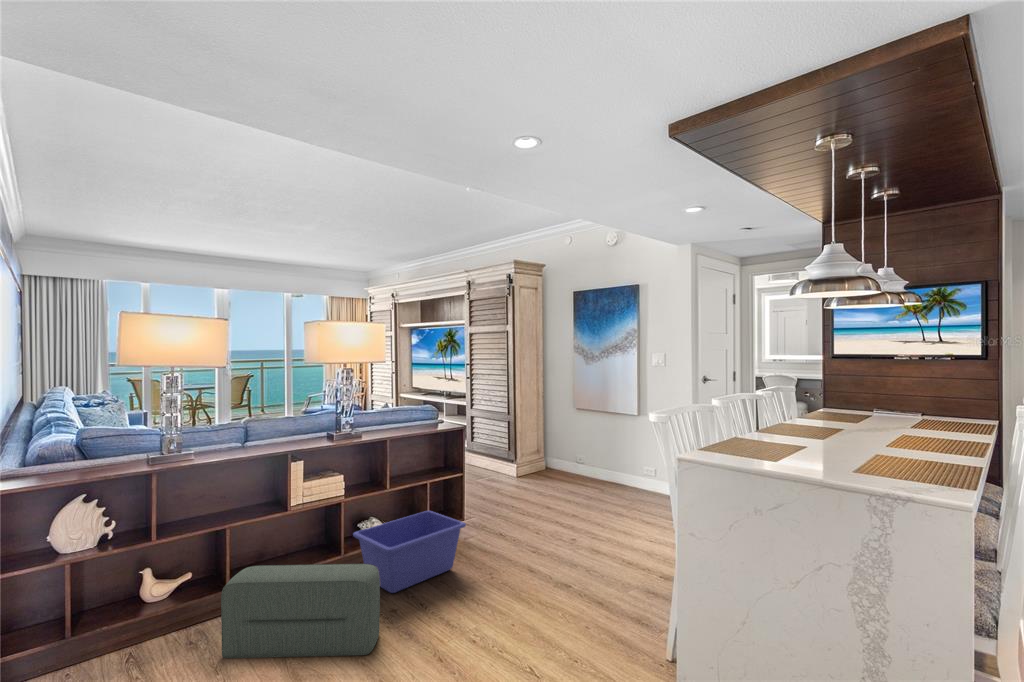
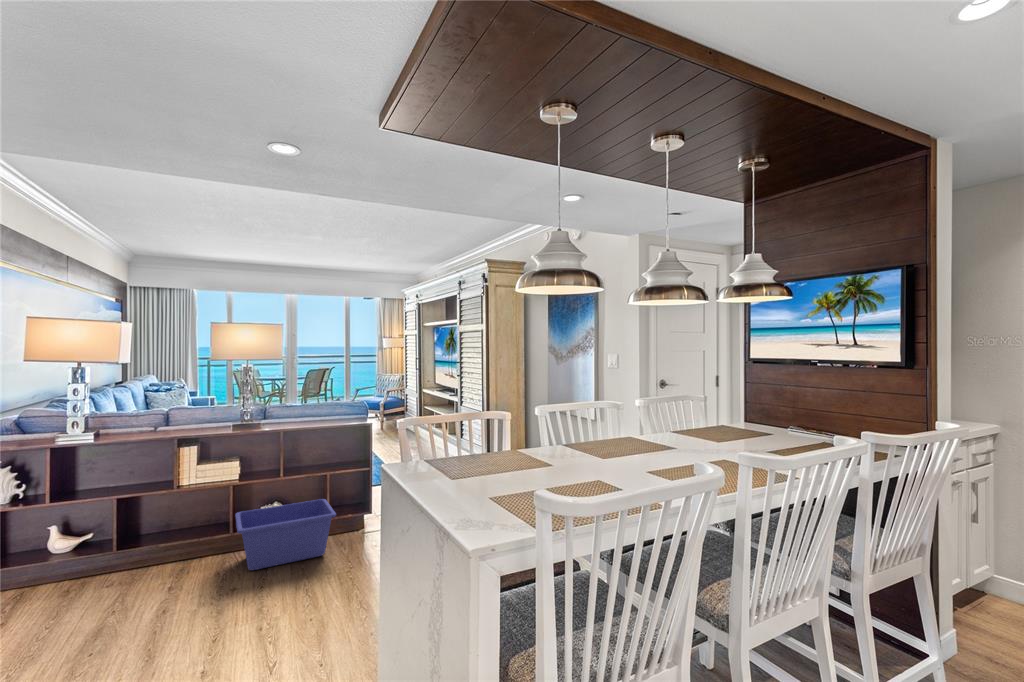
pouf: present [221,564,380,658] -> none [68,532,197,621]

